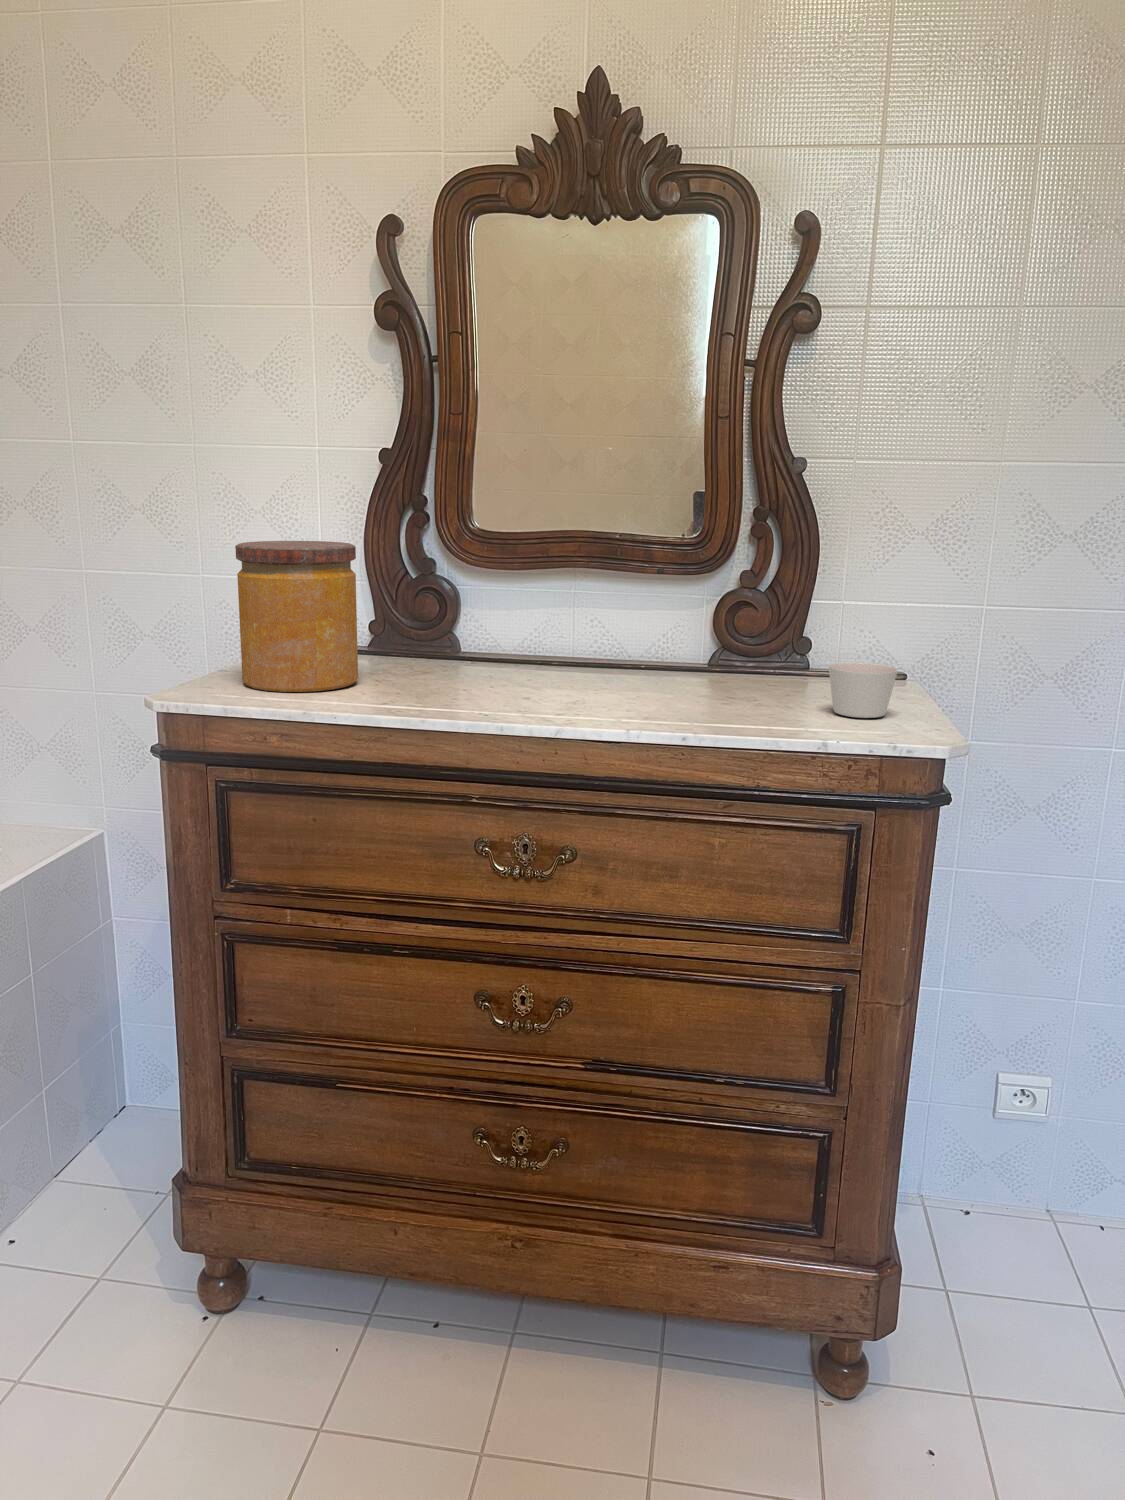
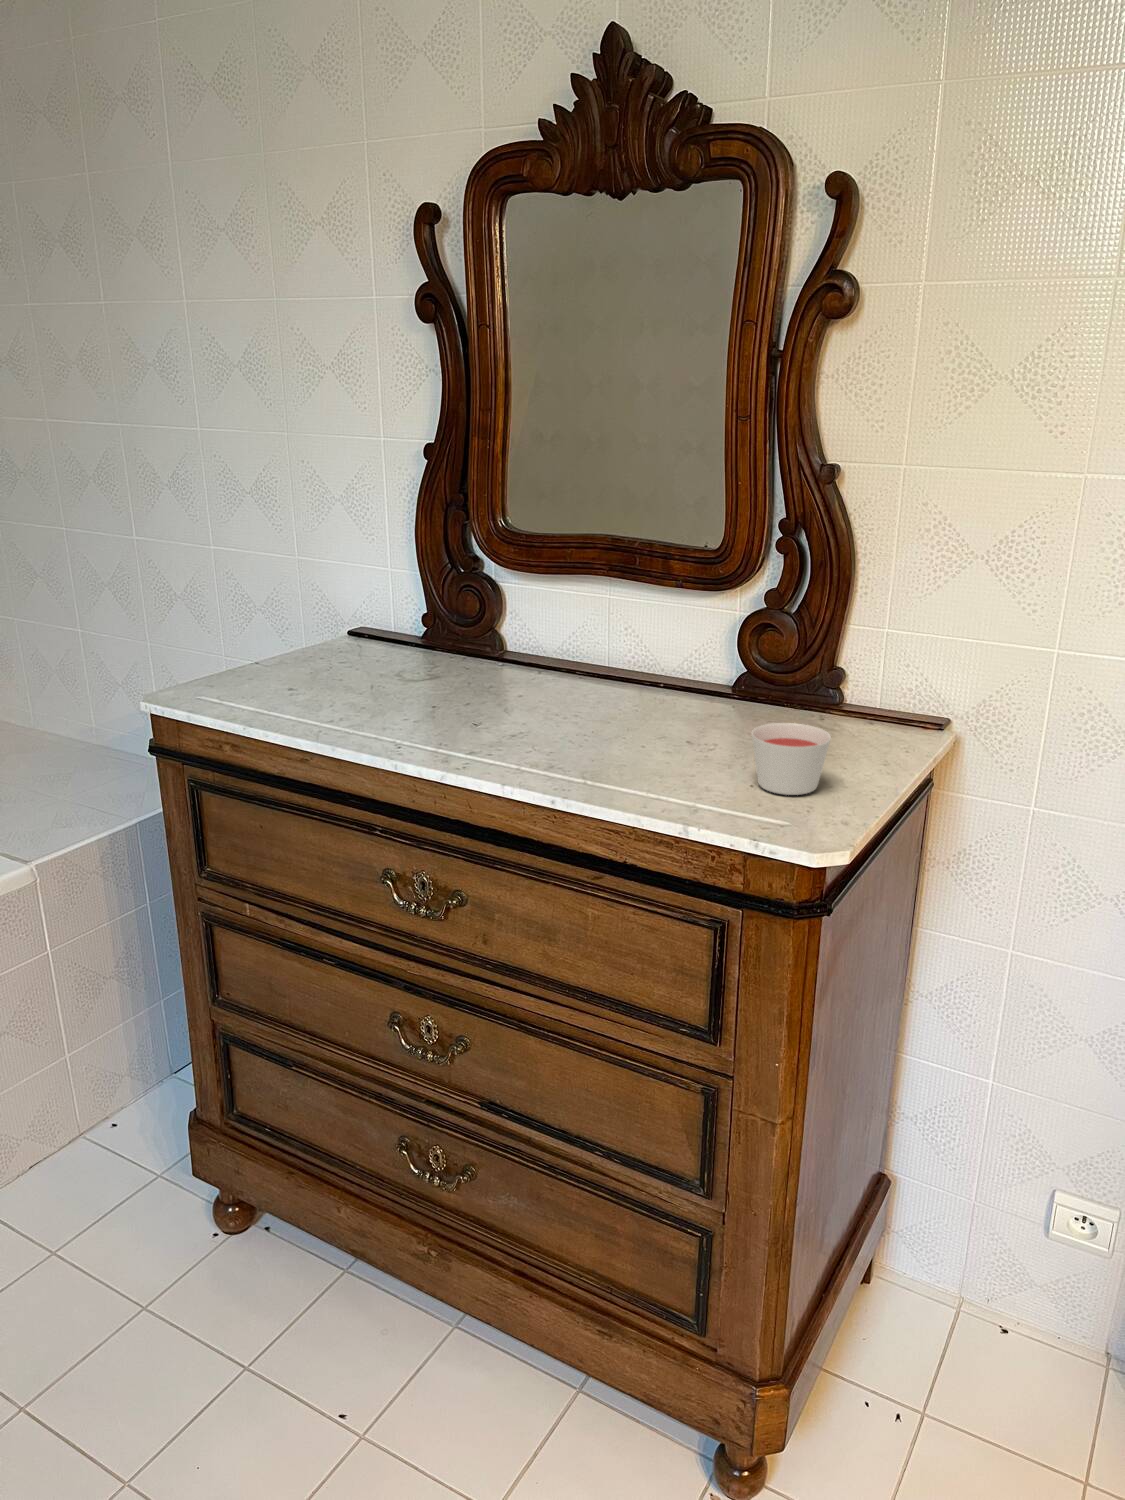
jar: present [235,541,358,692] -> none [222,545,345,699]

